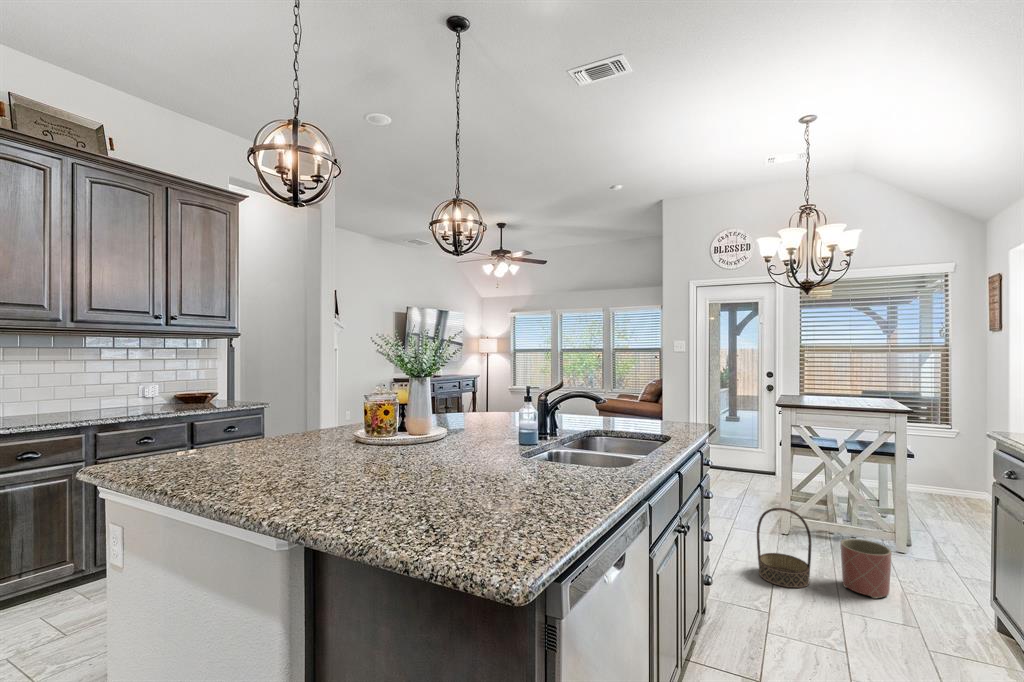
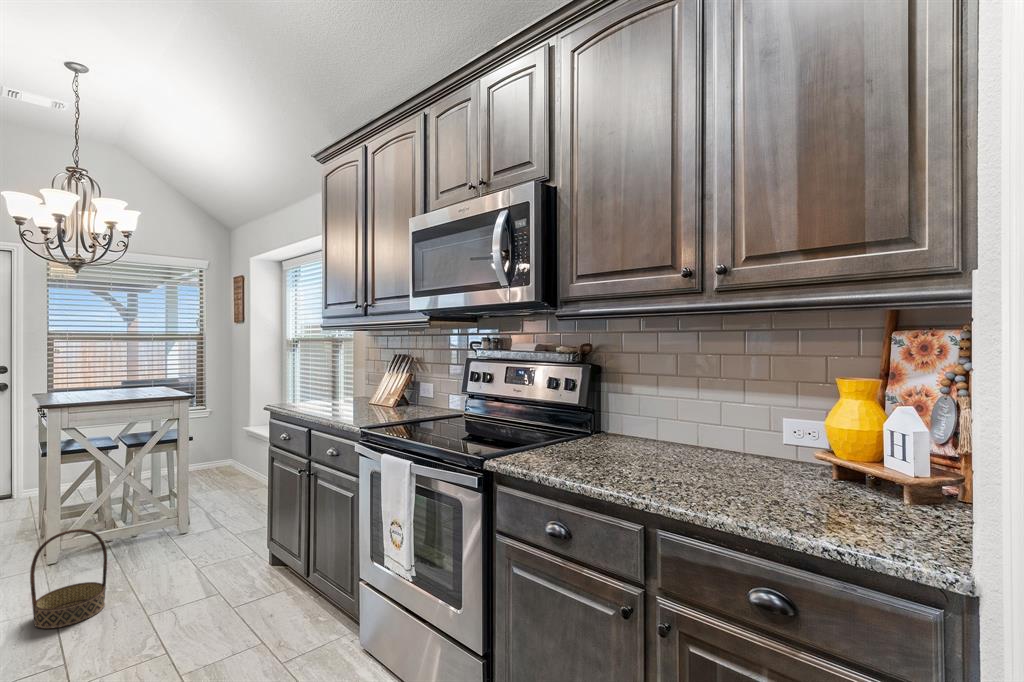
planter: present [841,539,891,599] -> none [139,530,190,589]

